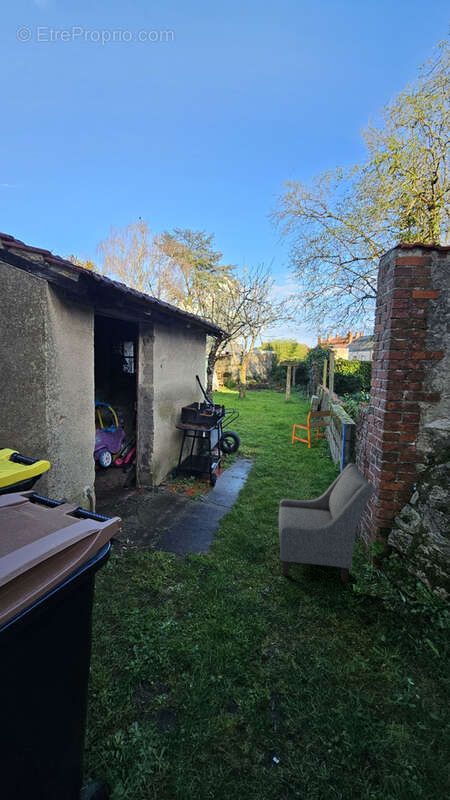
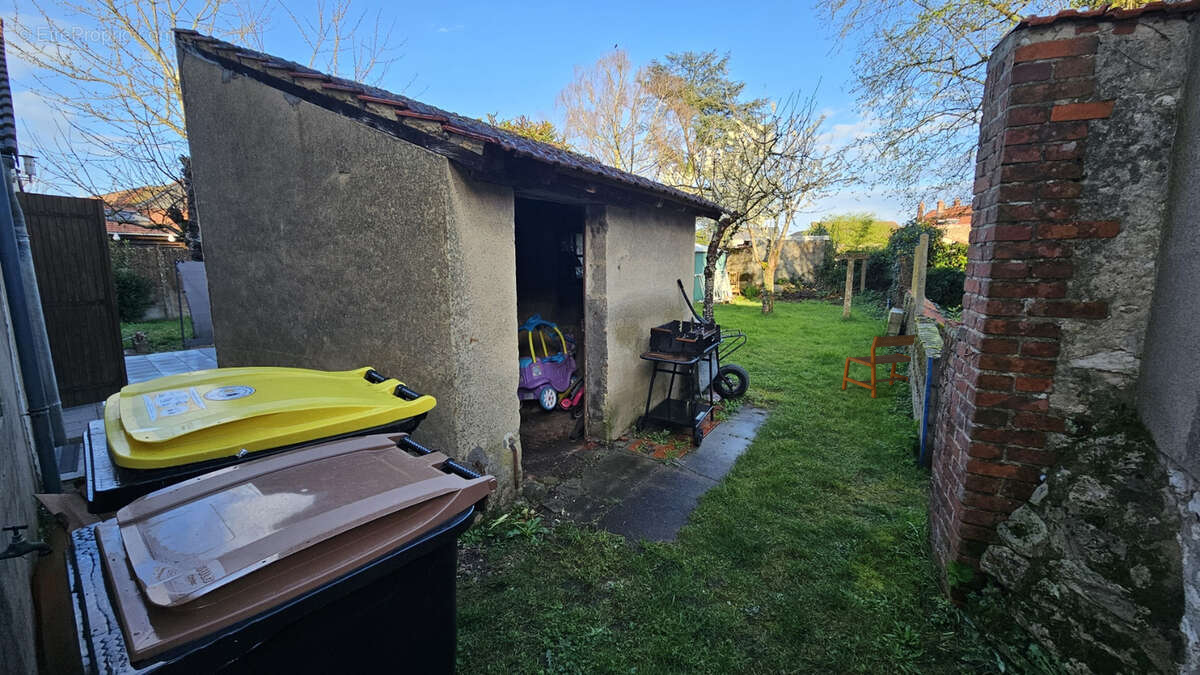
chair: present [279,463,375,583] -> none [781,424,956,623]

